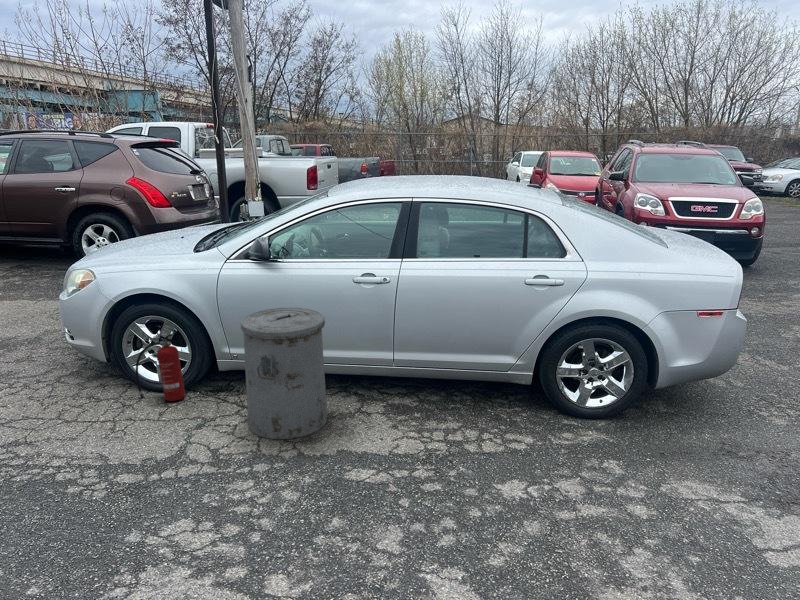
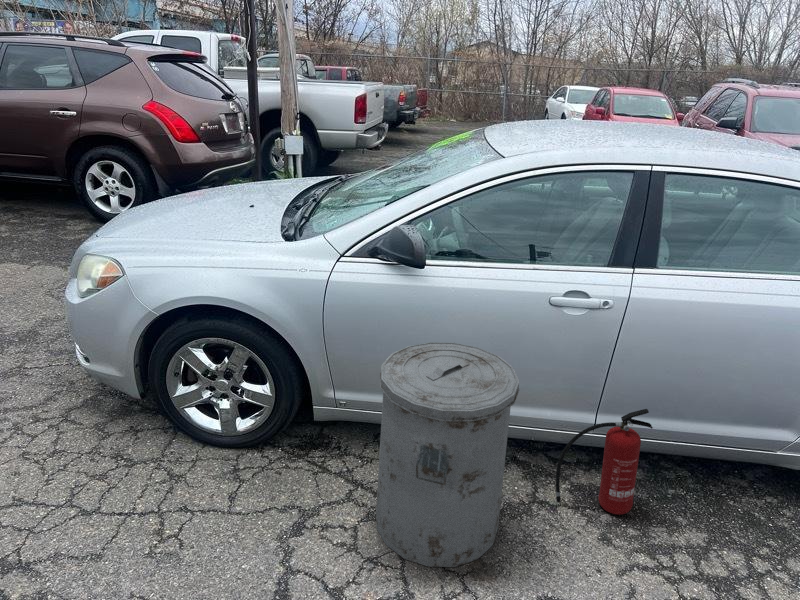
fire extinguisher: present [136,332,185,401] -> present [556,409,653,515]

